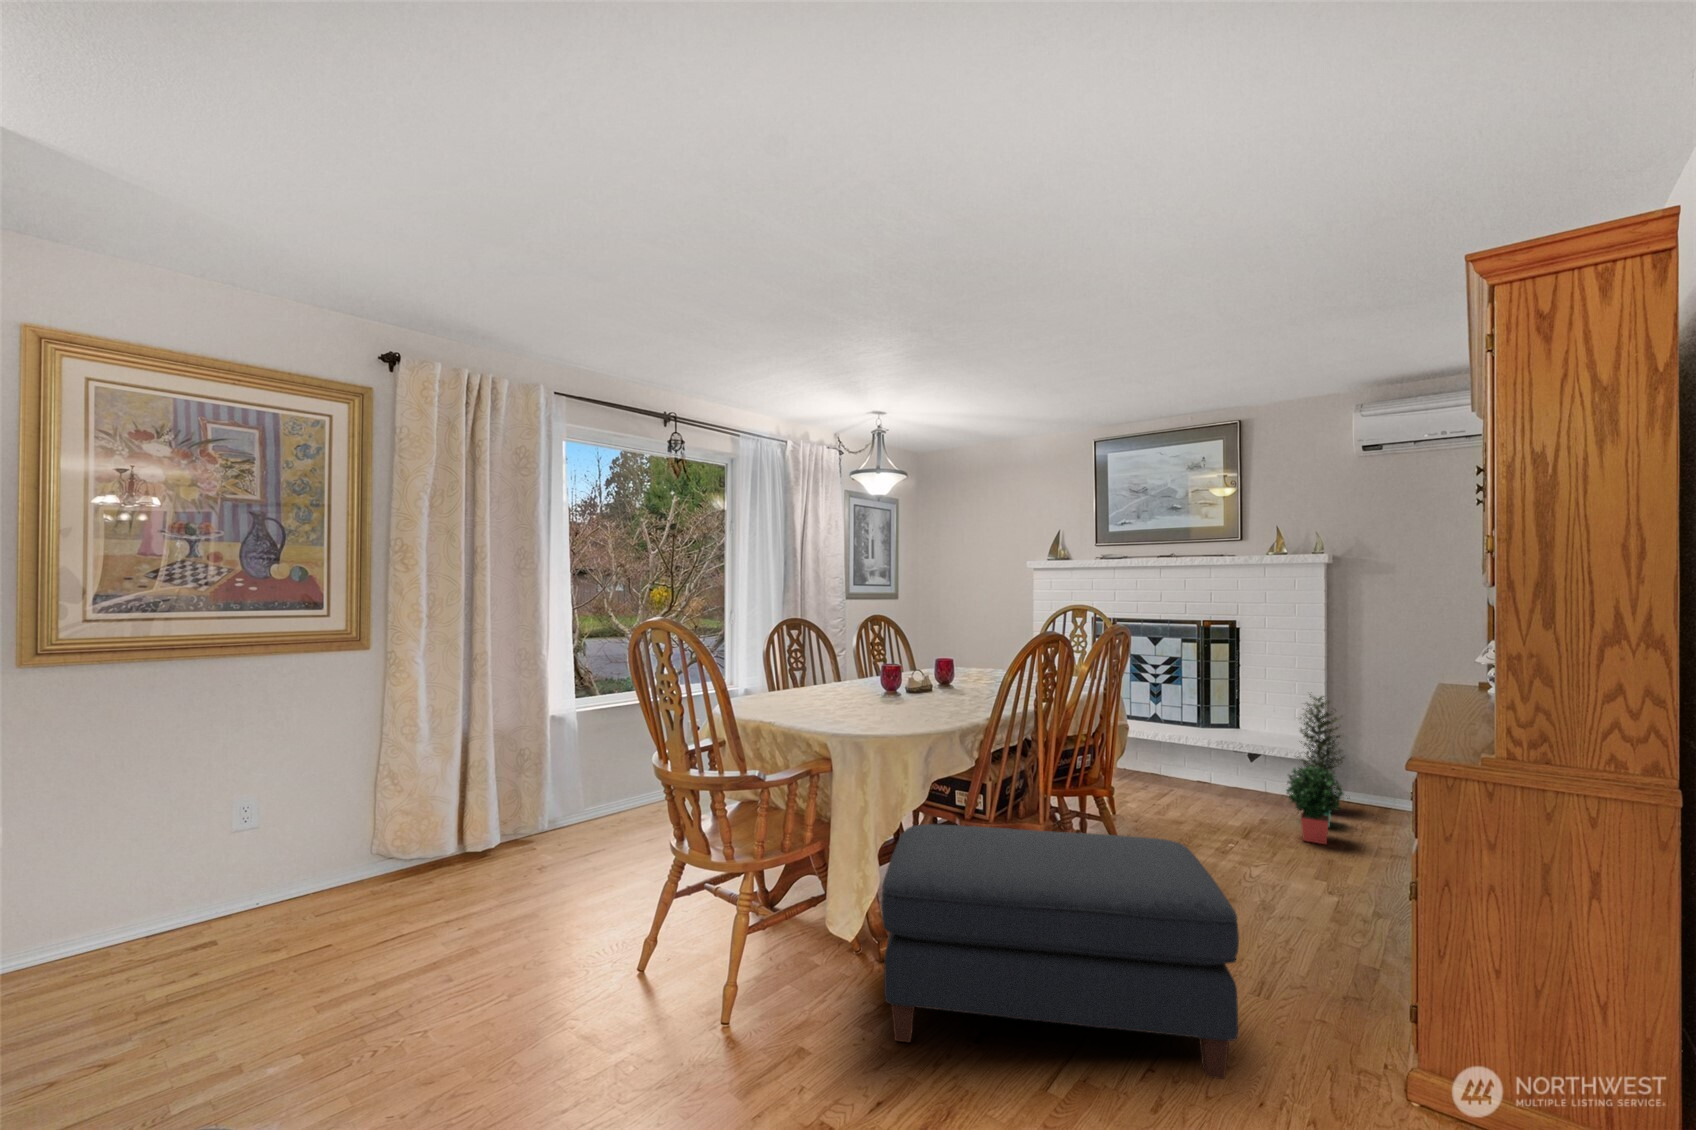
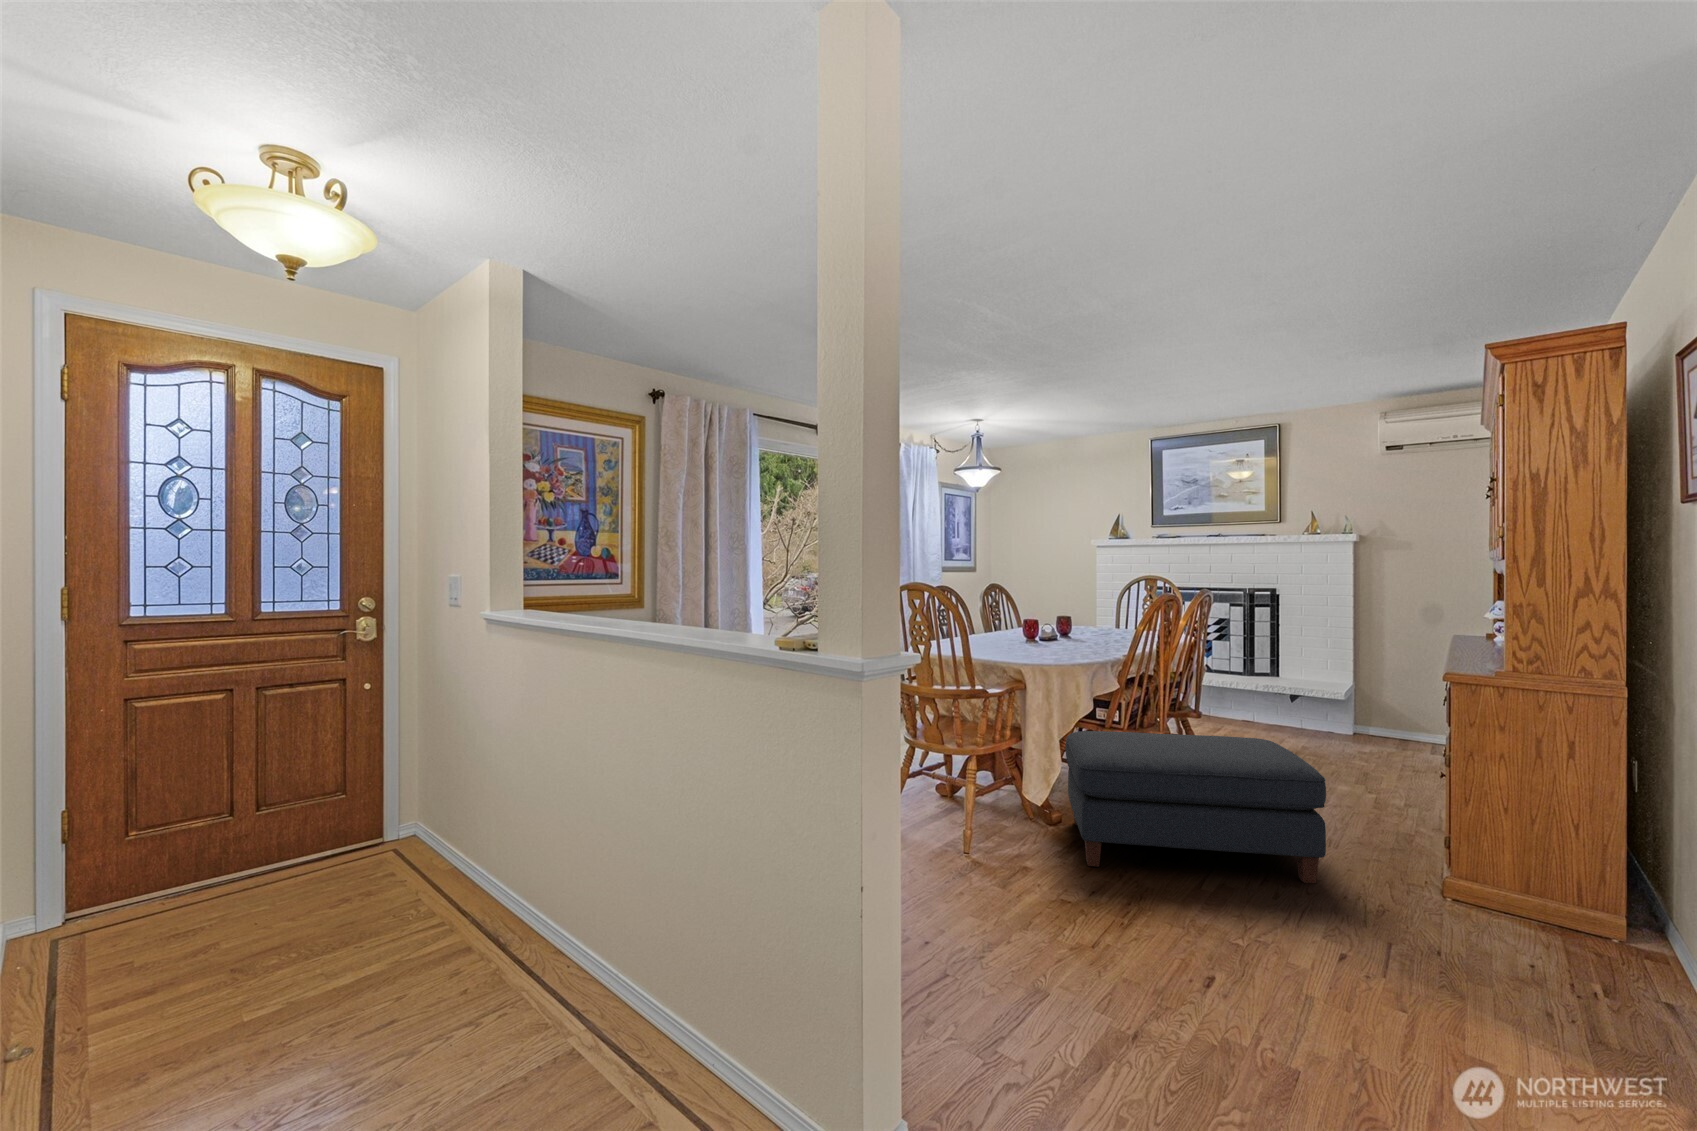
potted plant: present [1287,694,1344,844] -> none [1321,645,1372,758]

